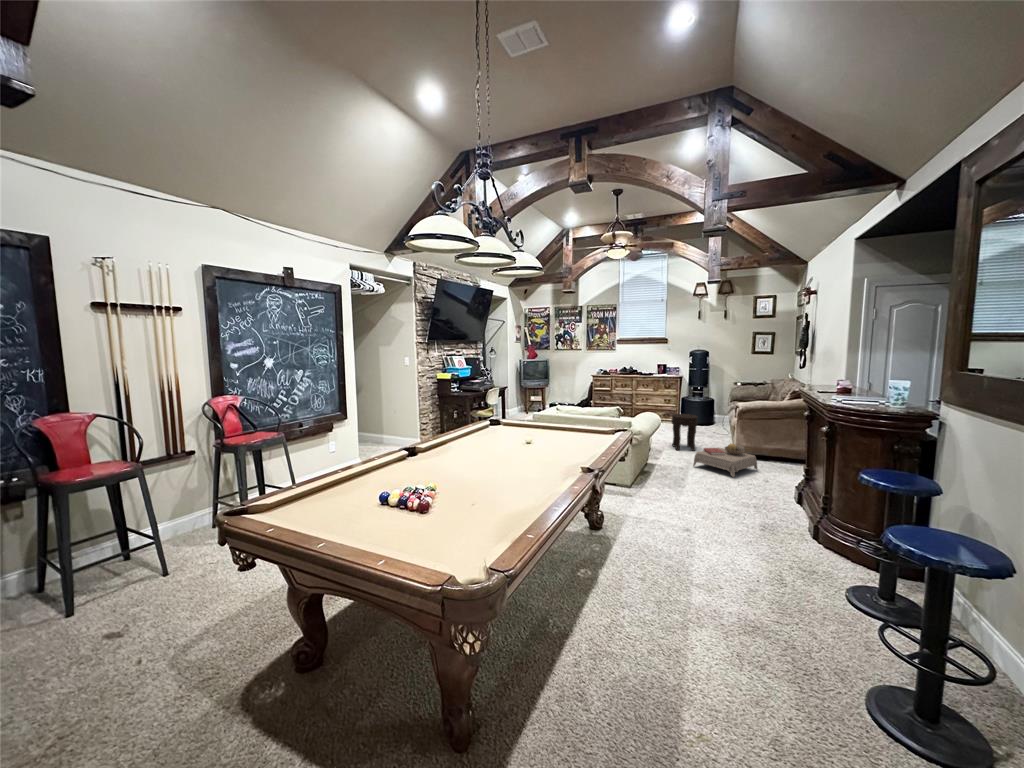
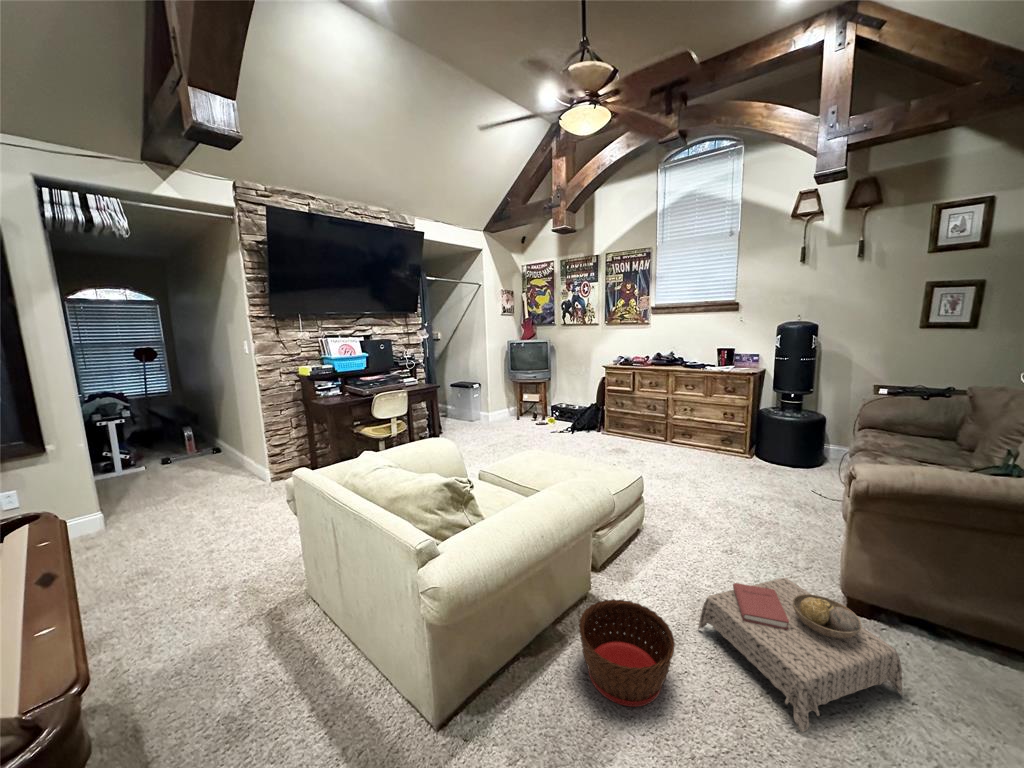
side table: present [672,414,698,451] -> none [690,461,751,554]
basket: none [660,454,695,480] -> present [579,599,675,707]

